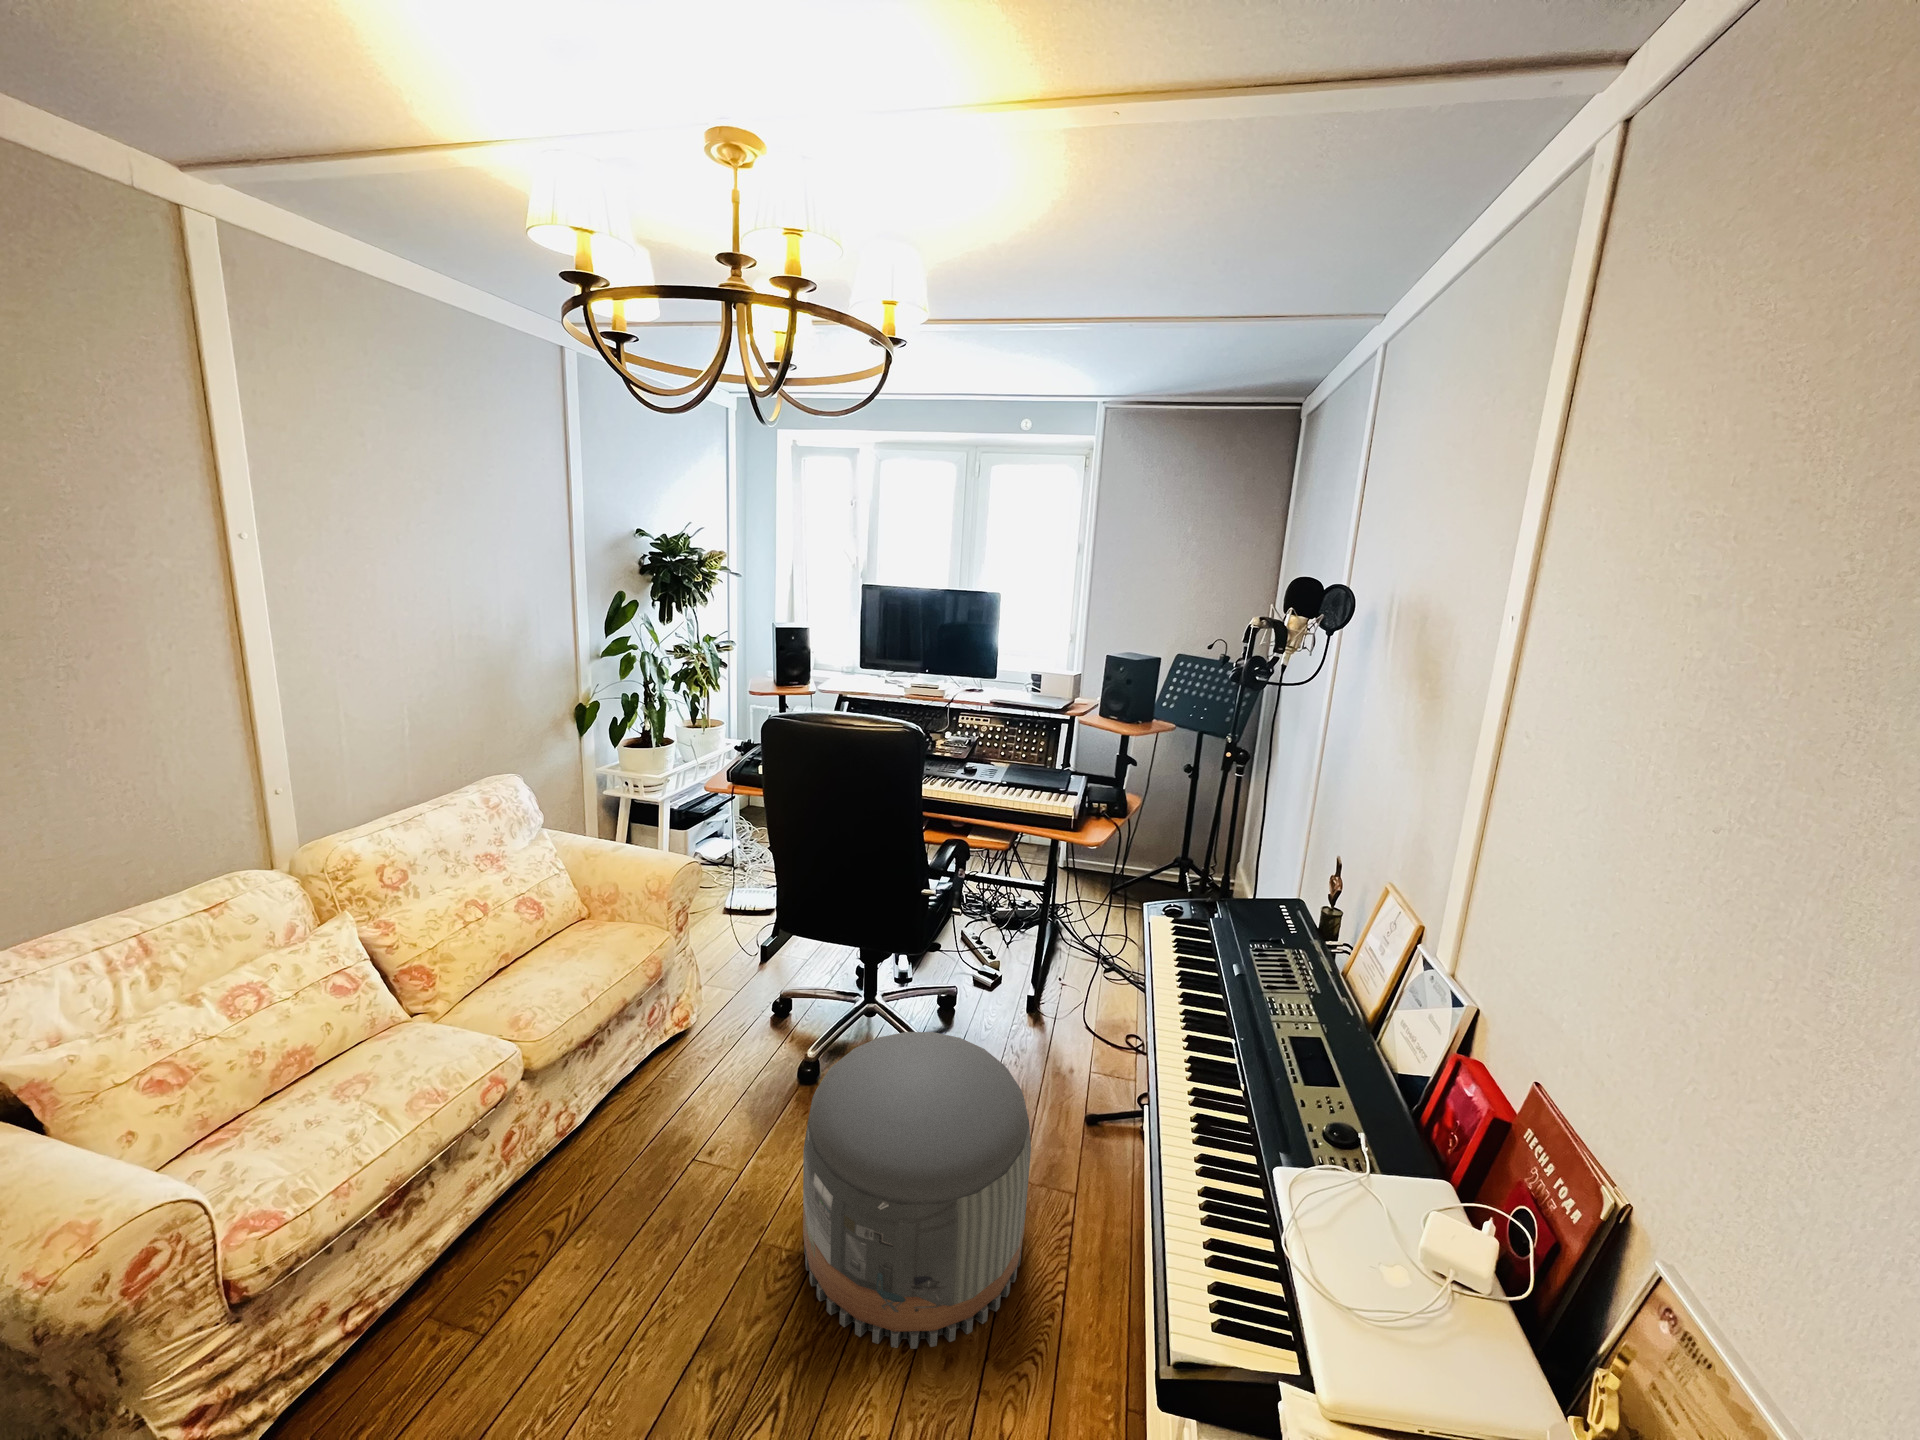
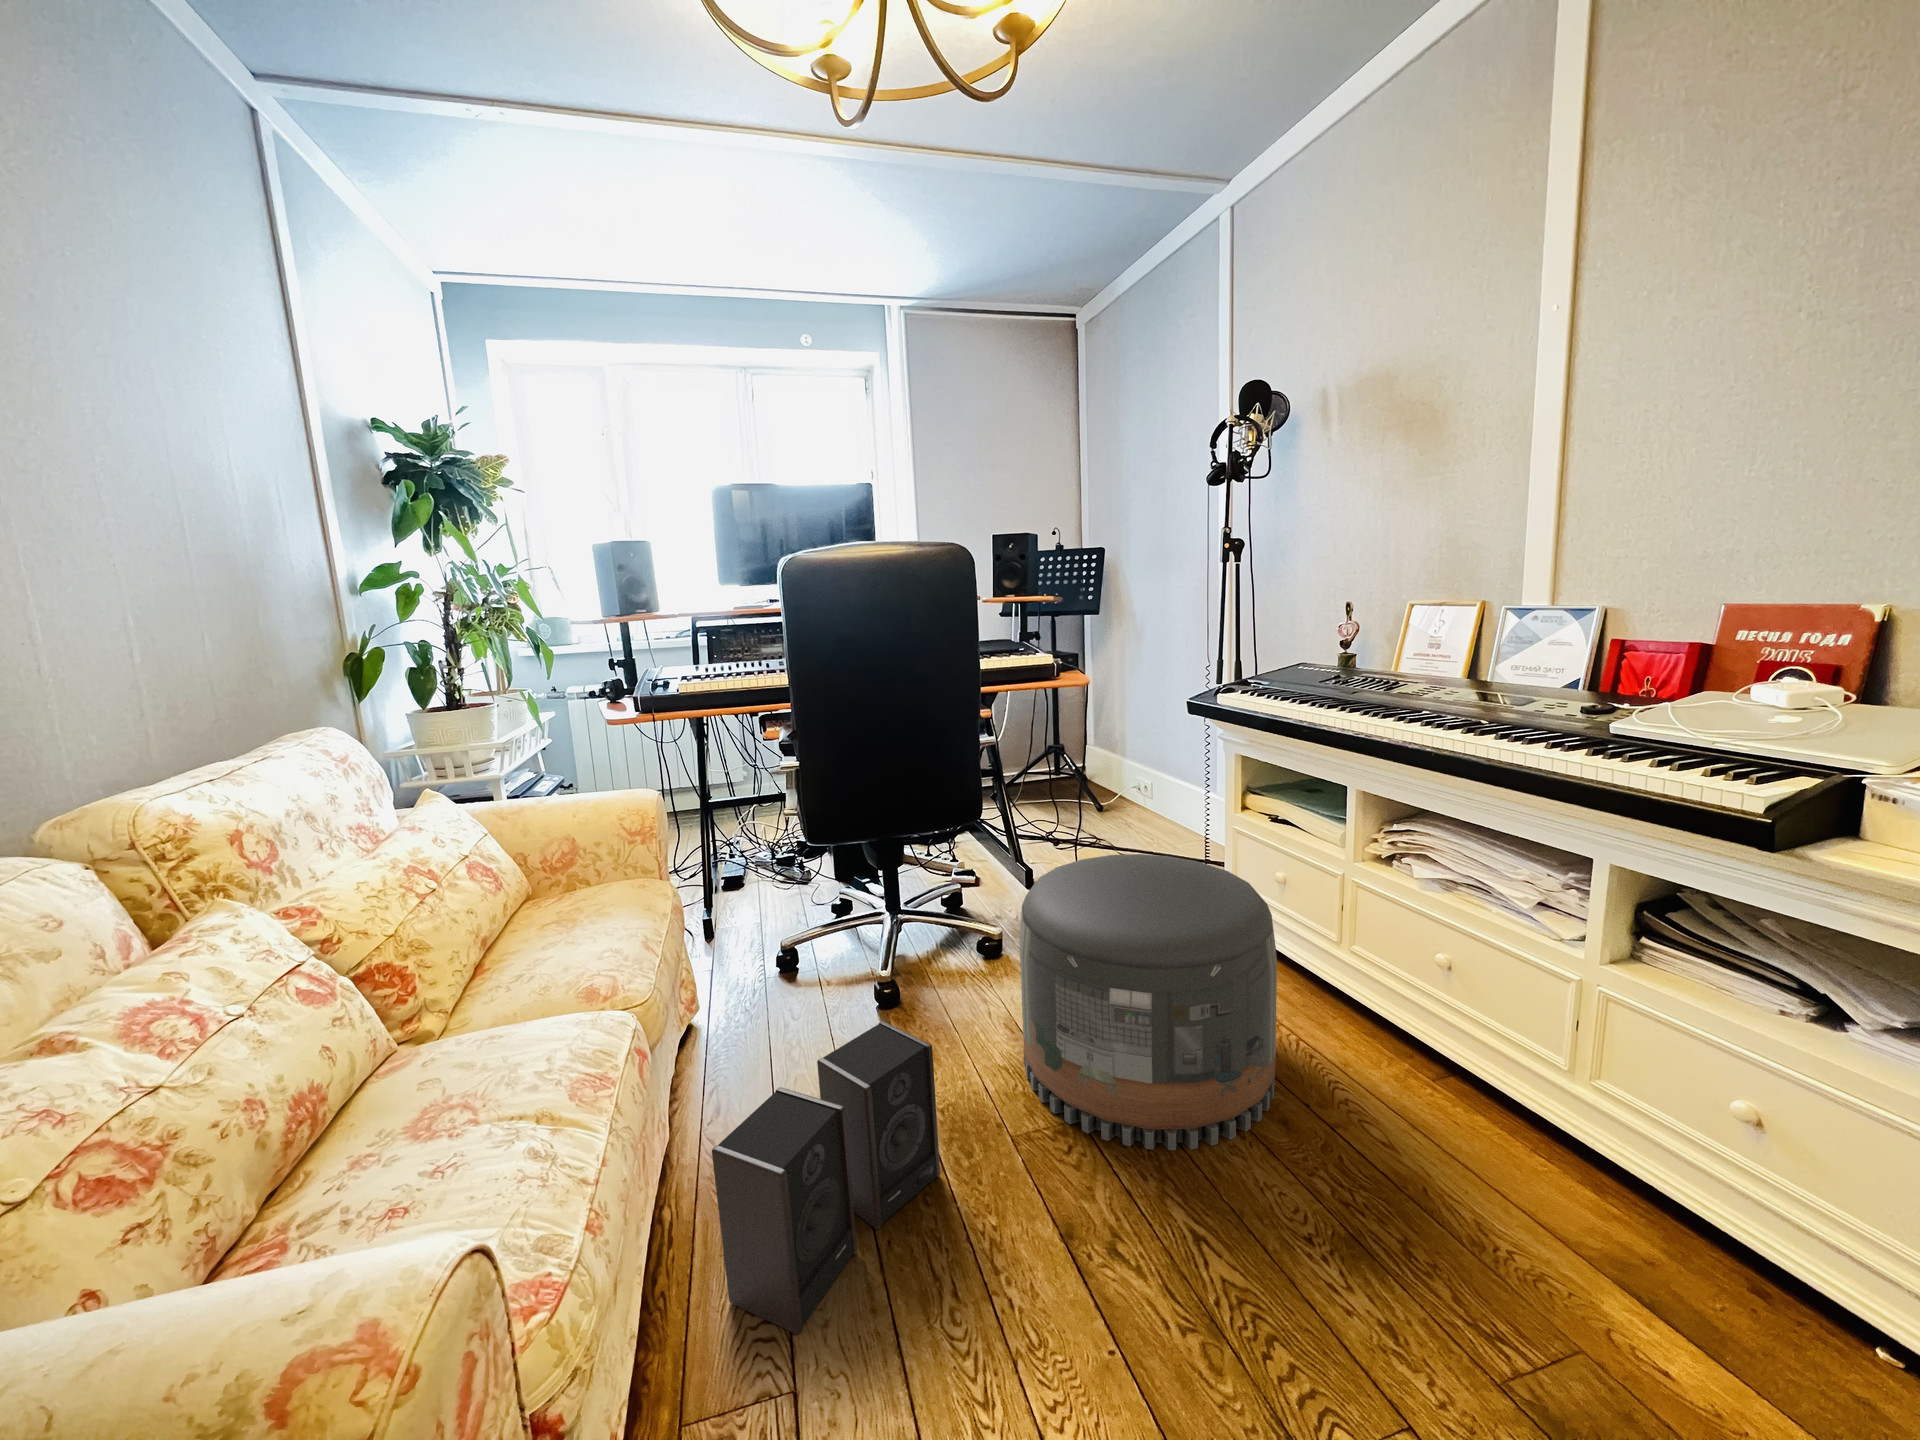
speaker: none [507,1110,693,1298] -> present [712,1021,940,1334]

